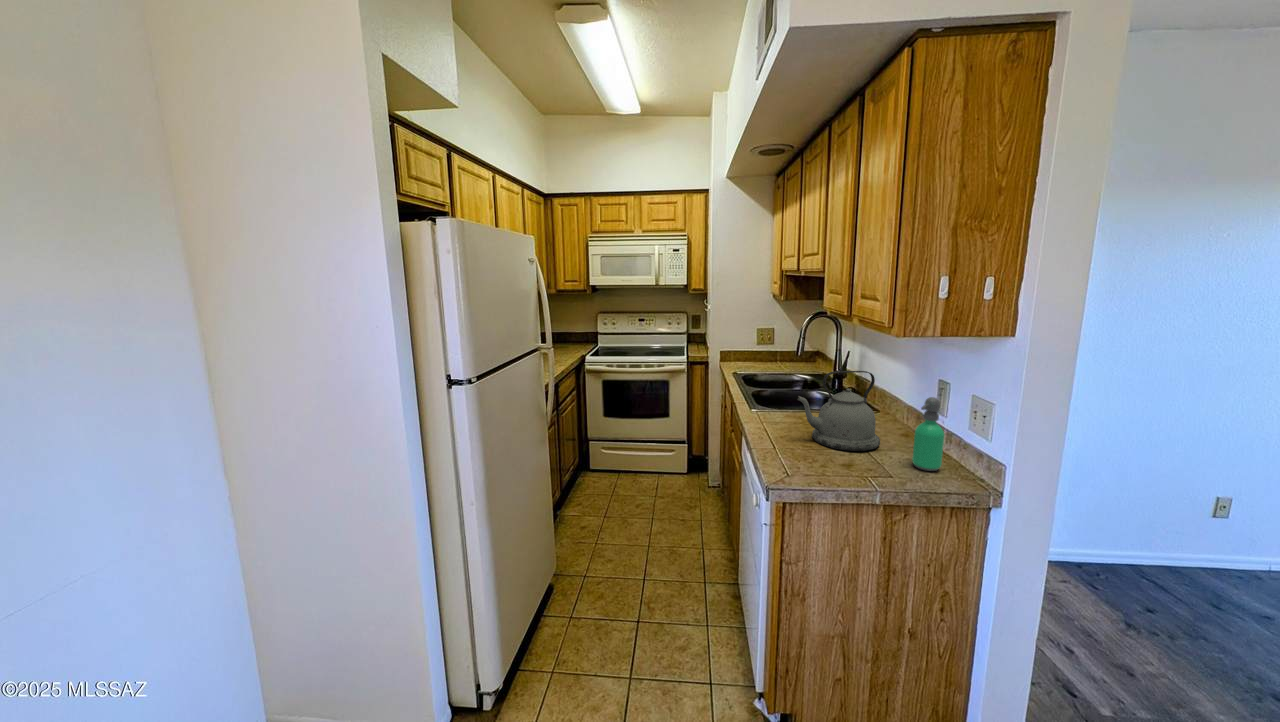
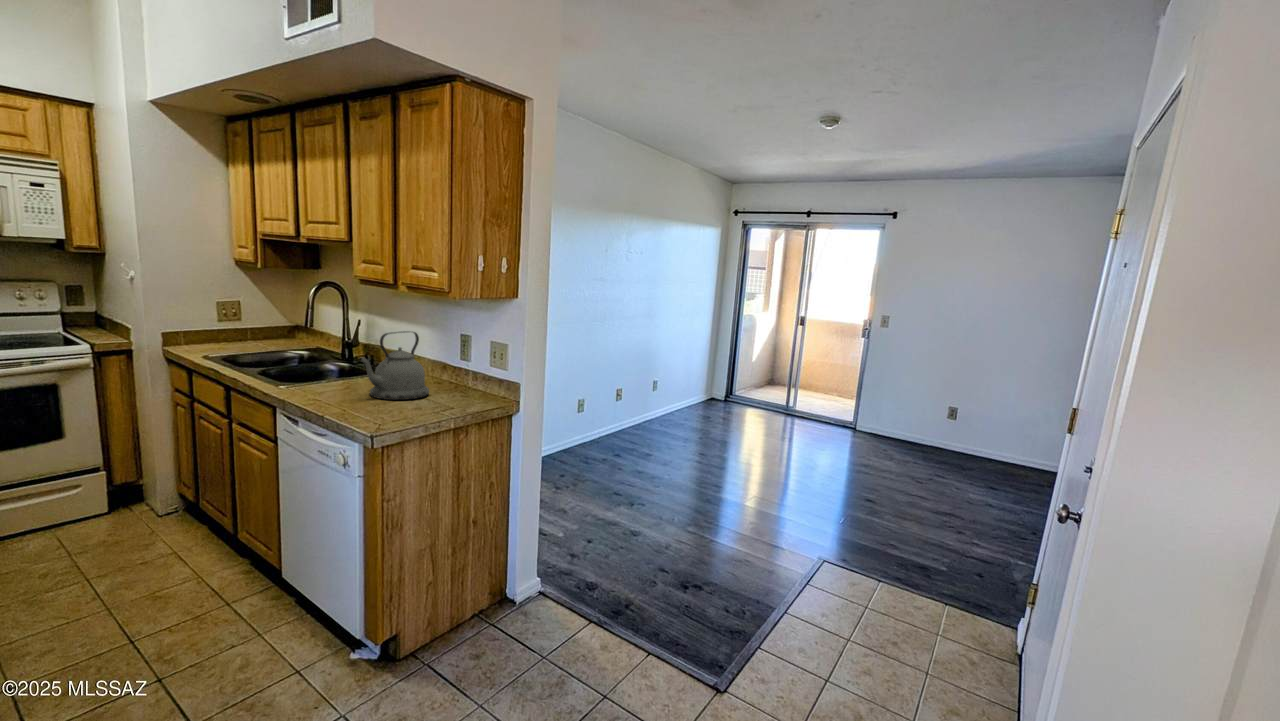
soap dispenser: present [912,397,944,471] -> none [459,345,479,401]

